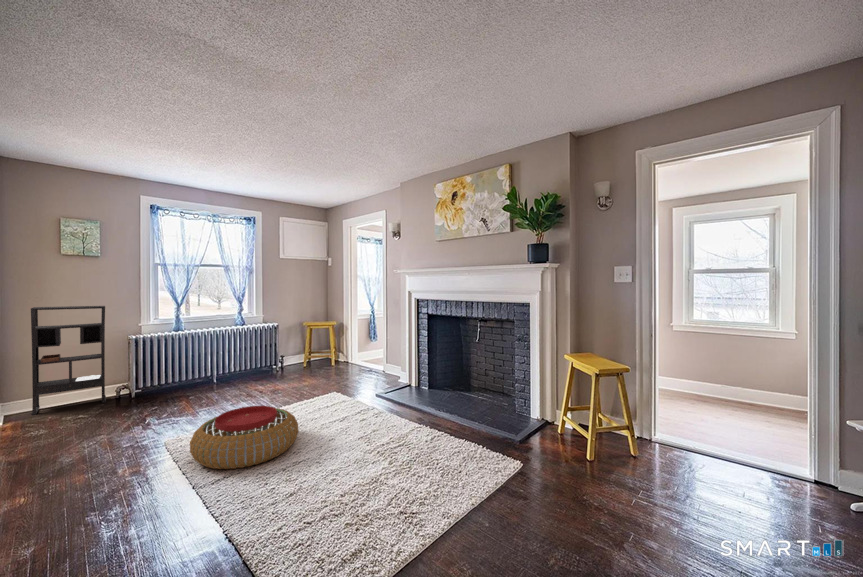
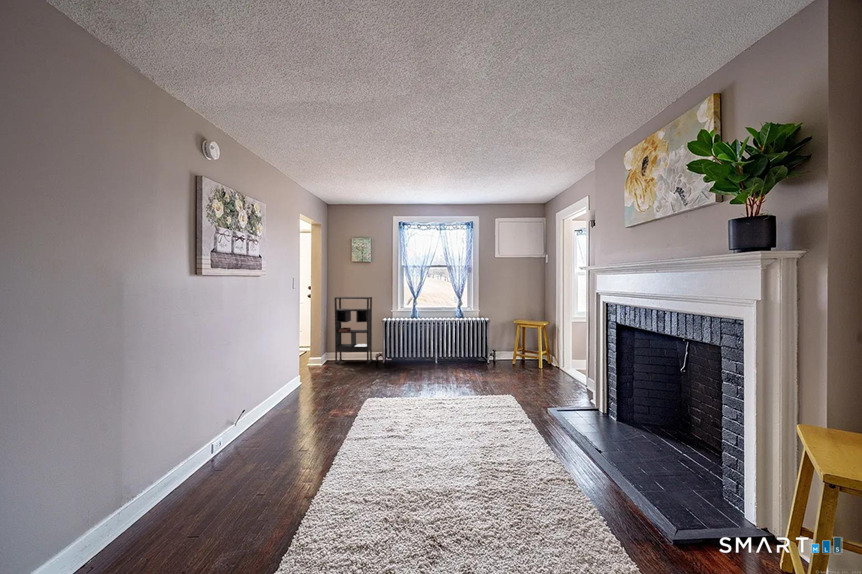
pouf: present [190,406,298,469] -> none [355,387,437,438]

